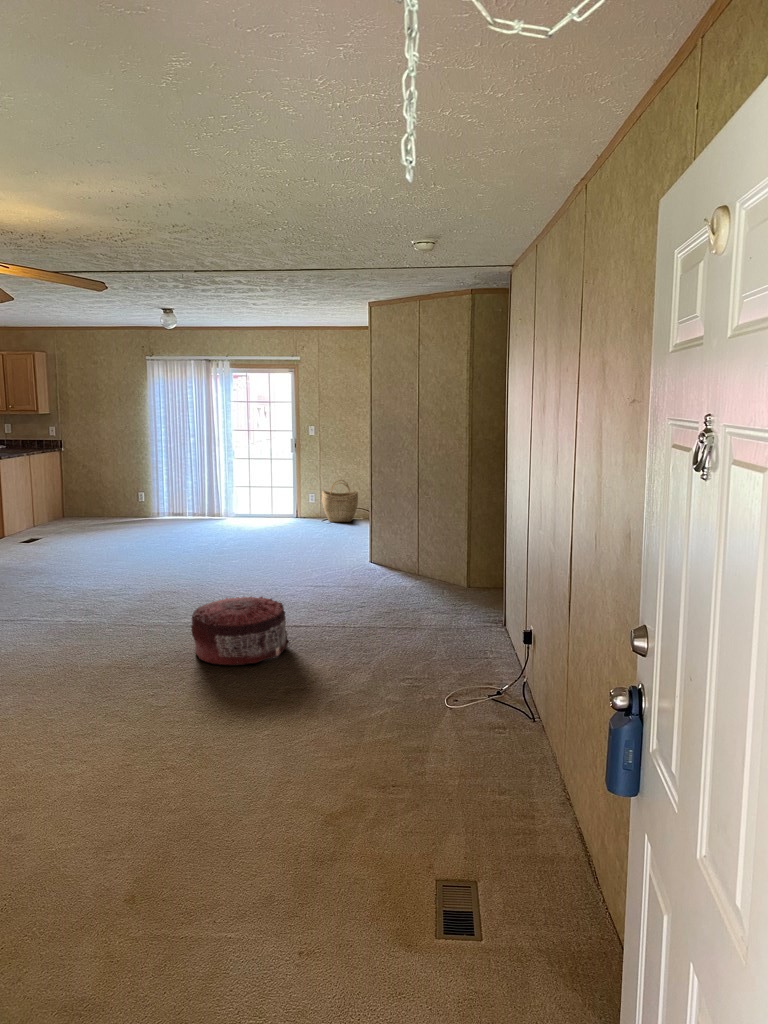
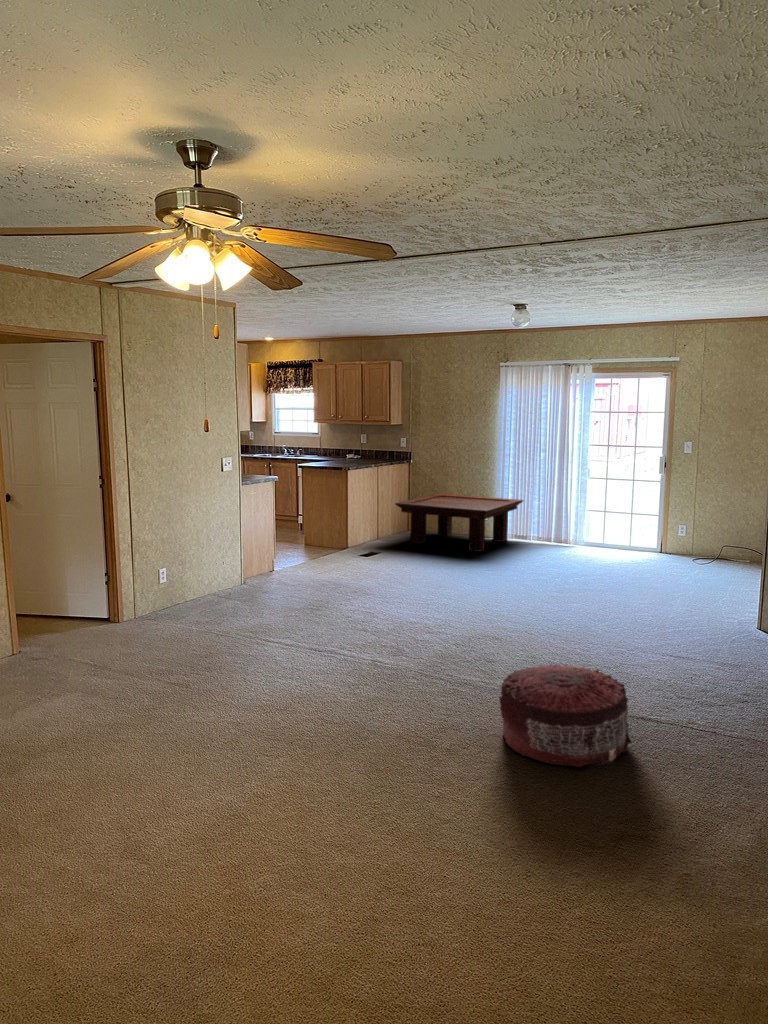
coffee table: none [52,479,177,529] -> present [395,494,523,552]
woven basket: present [322,480,358,522] -> none [696,510,746,564]

